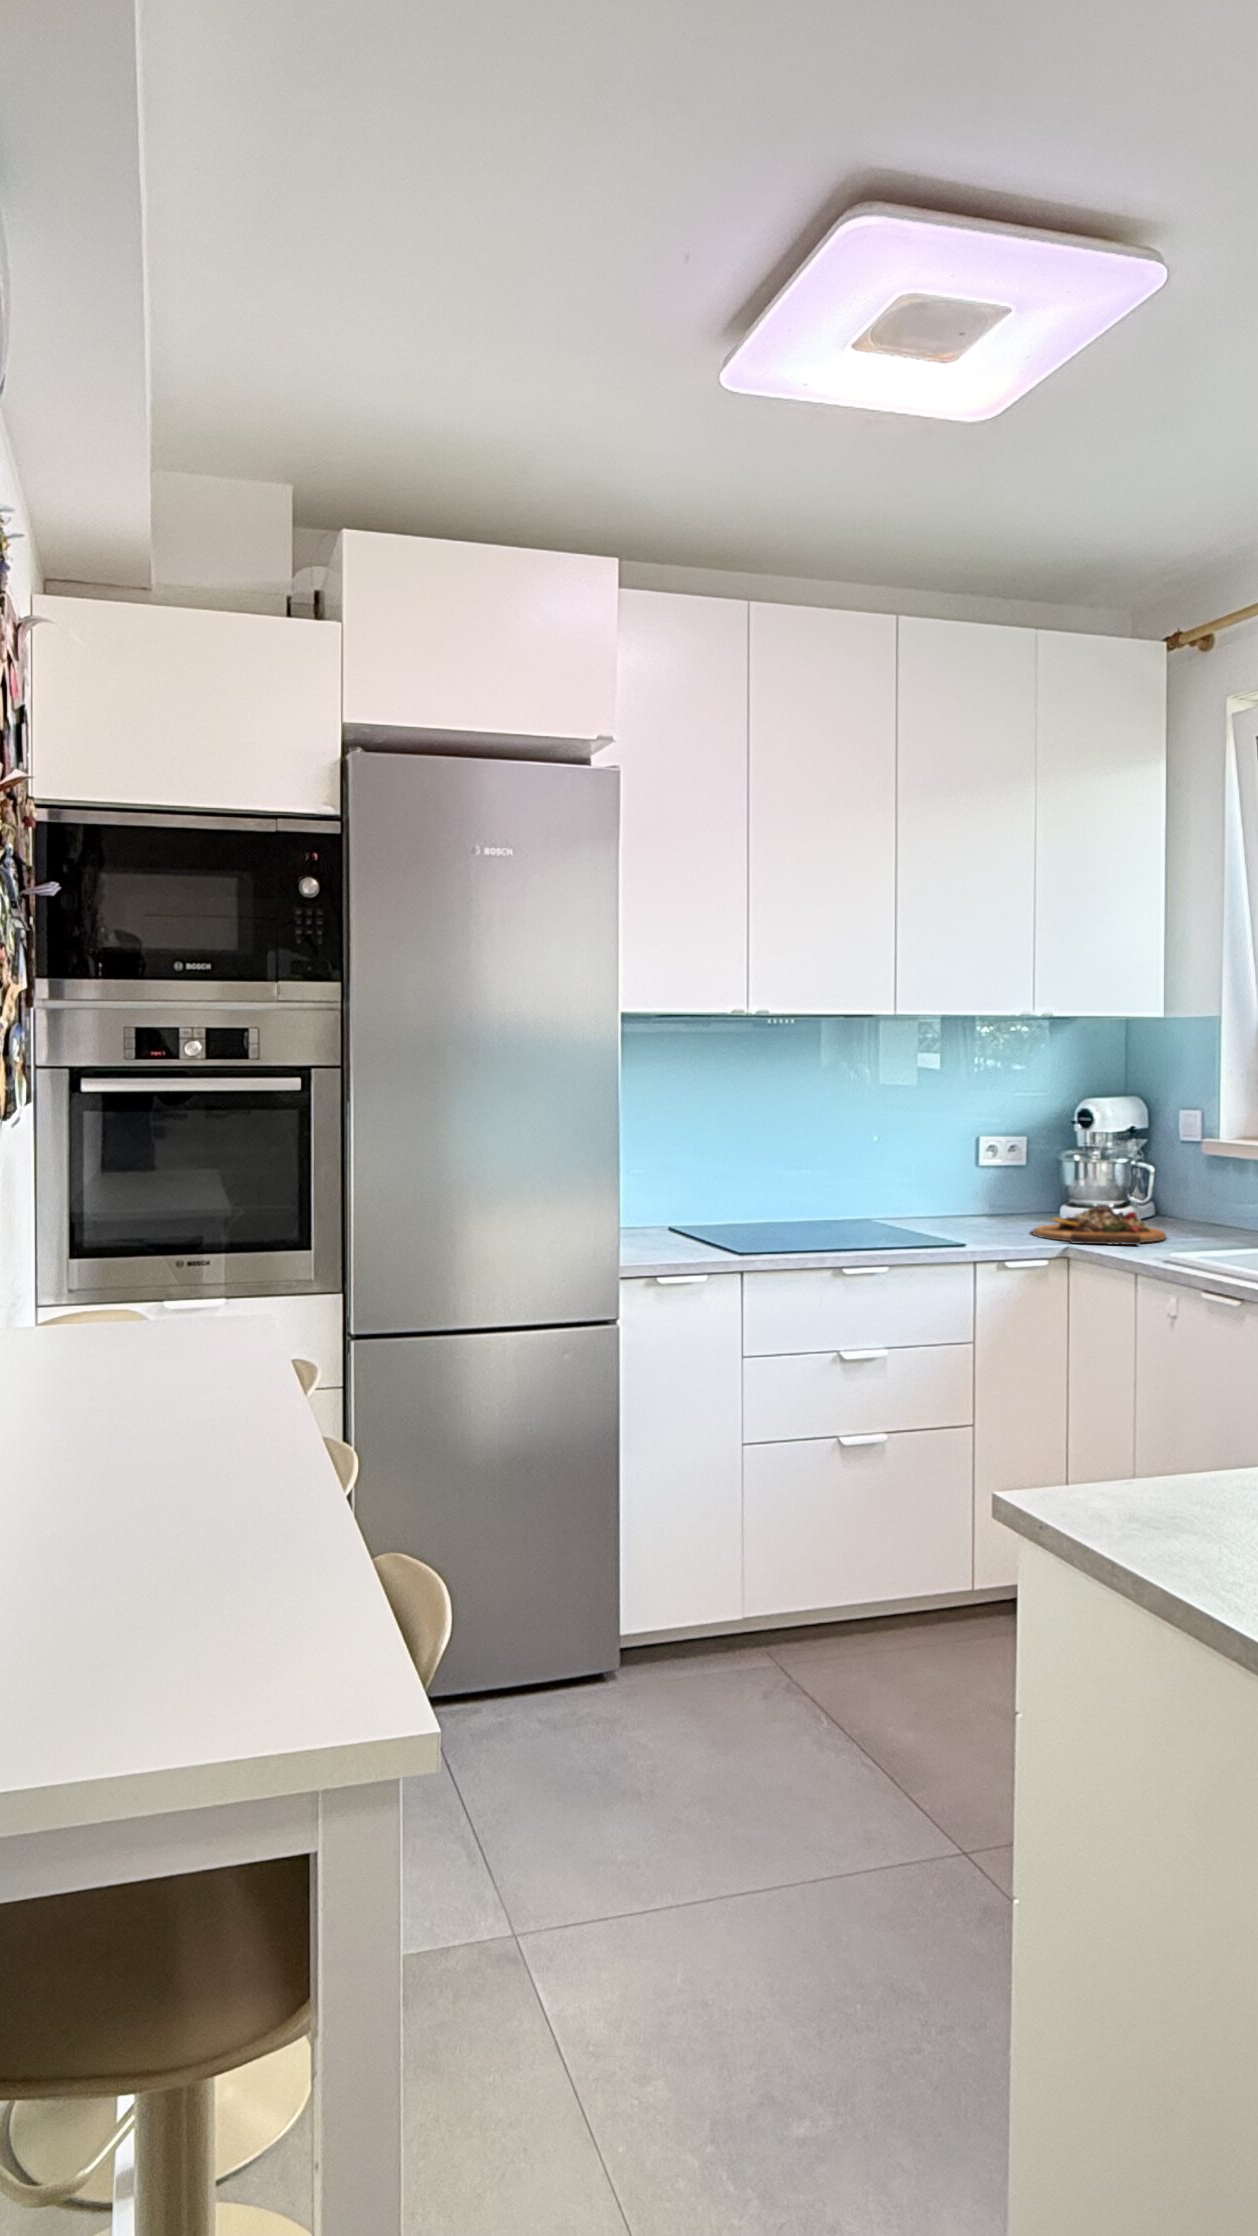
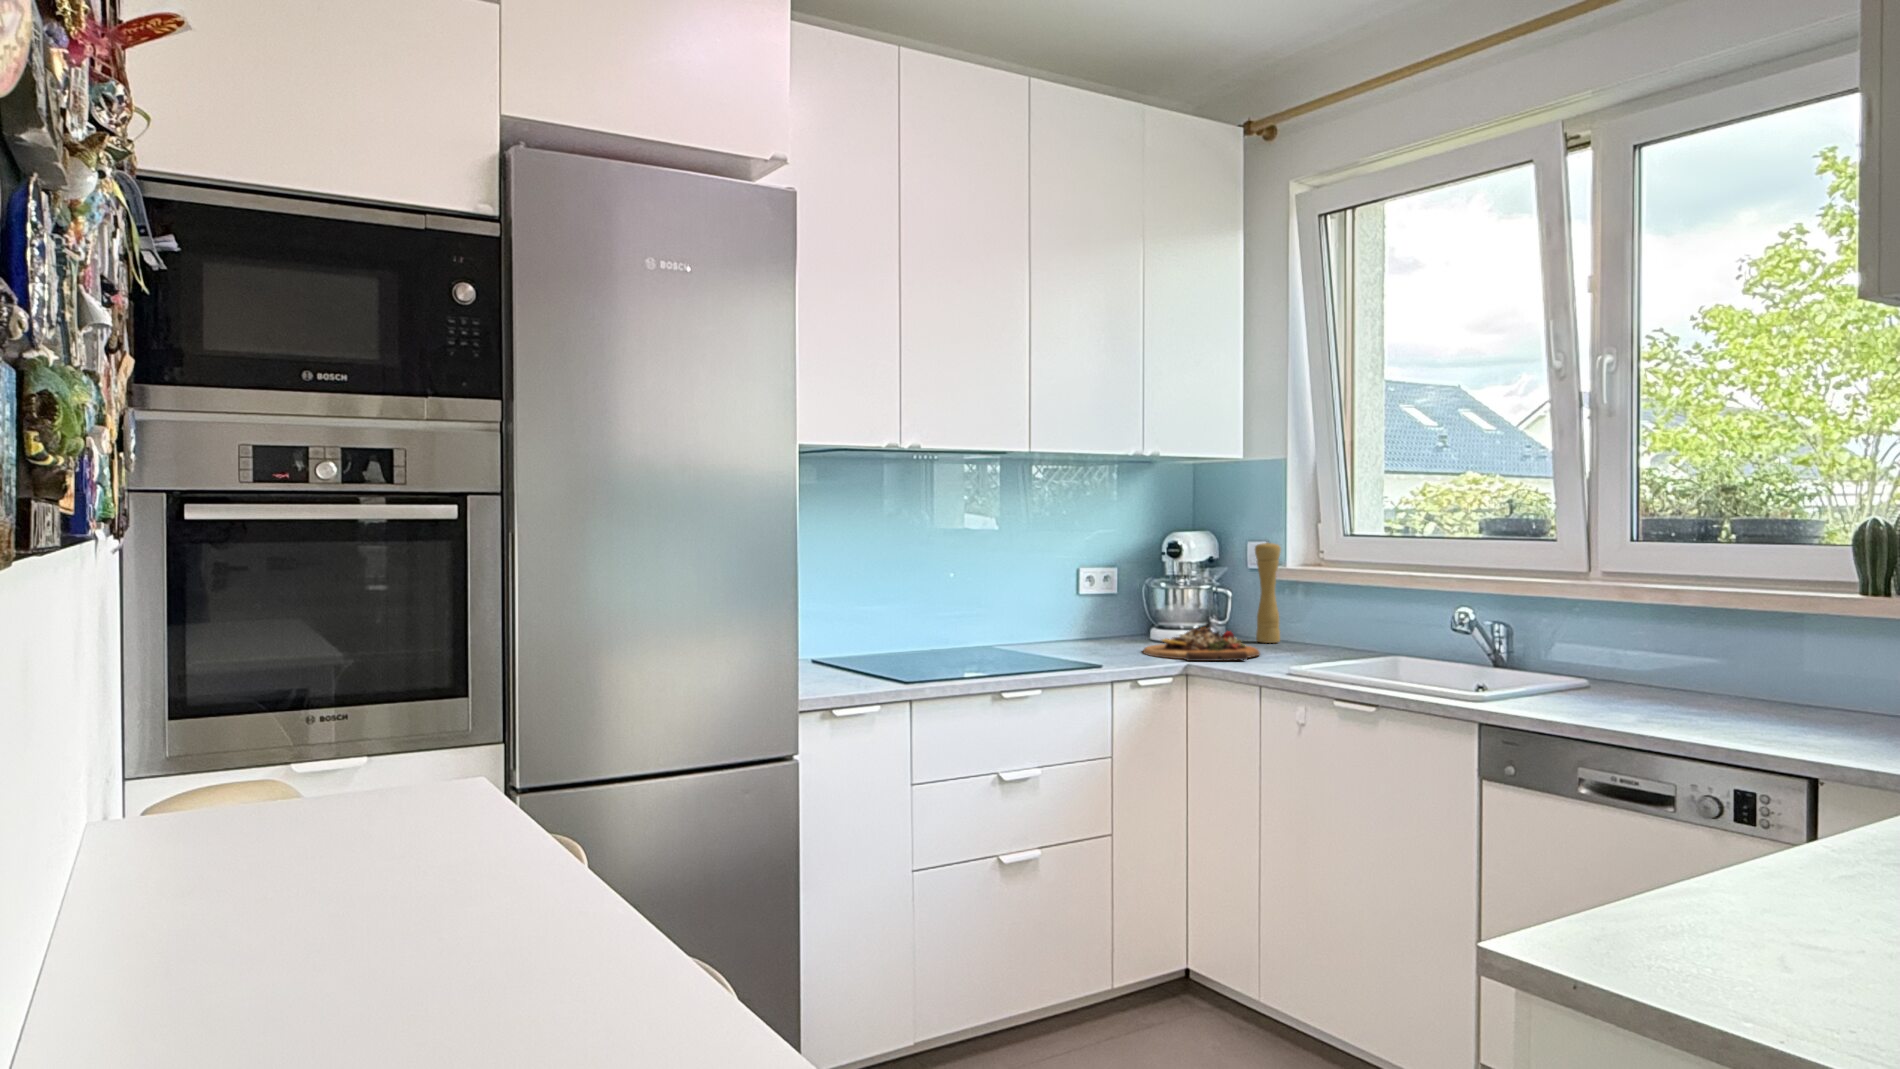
pepper mill: none [1182,1111,1213,1227] -> present [1255,542,1281,643]

